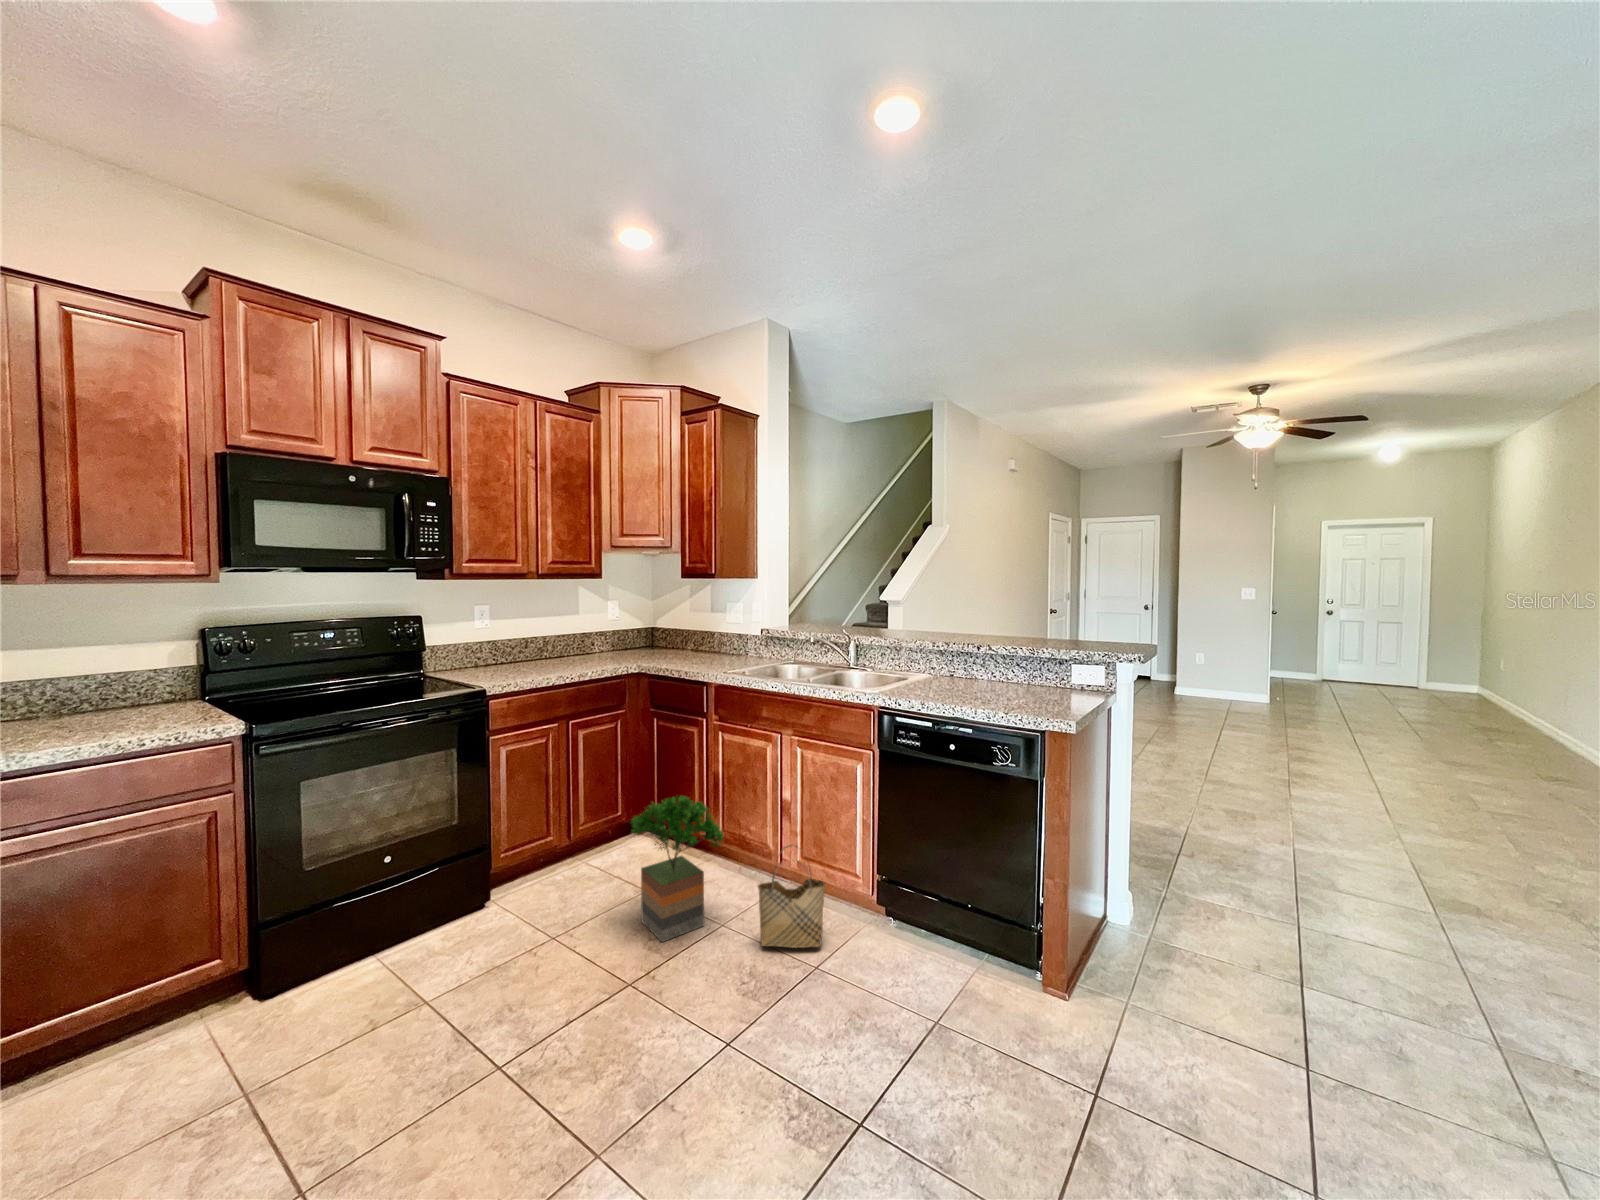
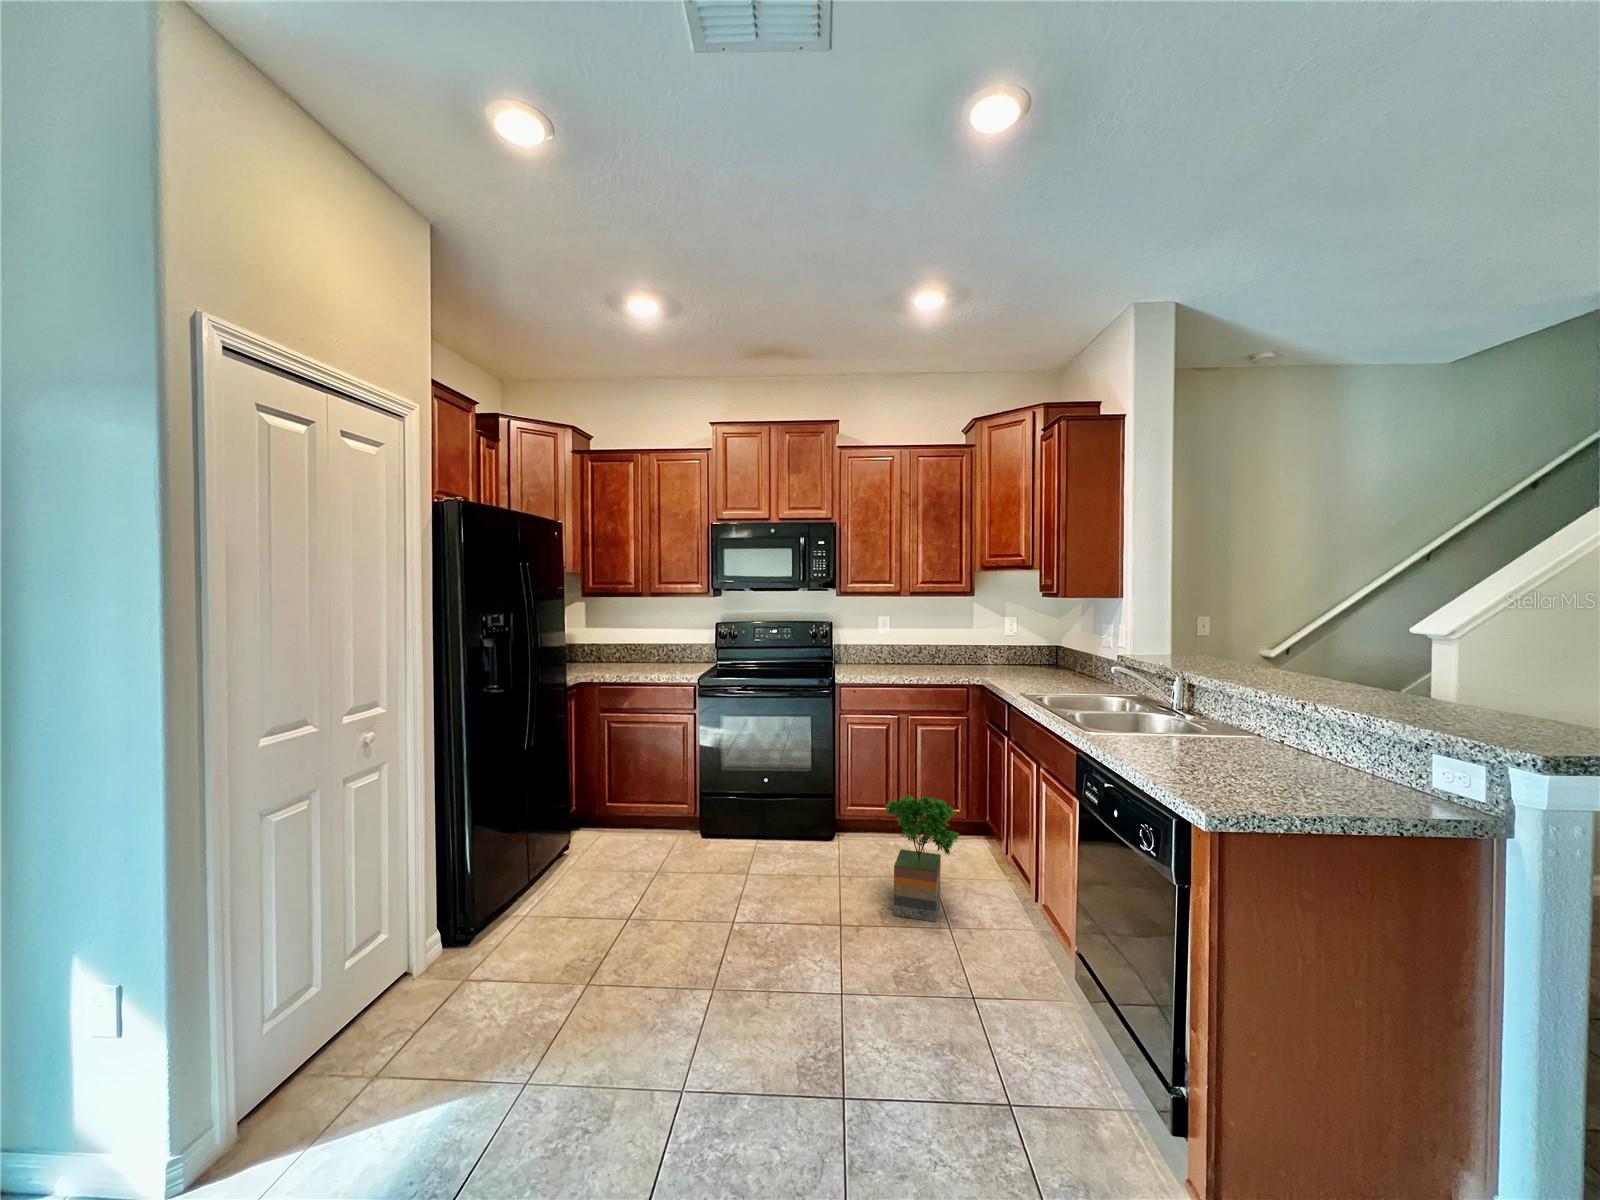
woven basket: present [758,845,825,948] -> none [950,875,1016,987]

